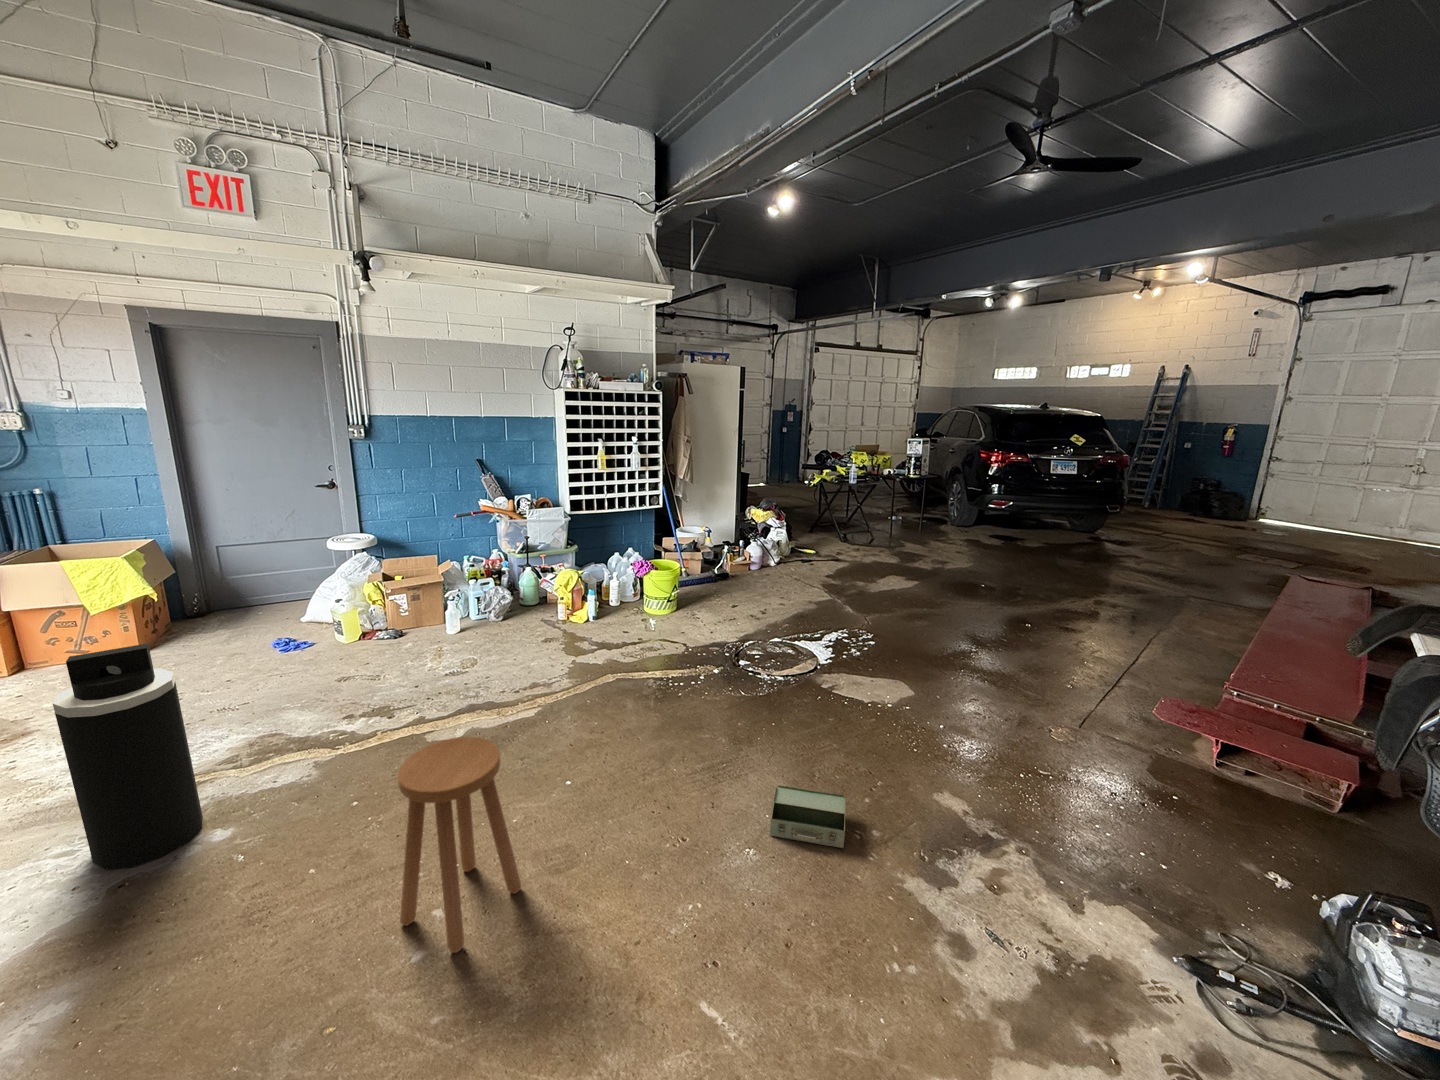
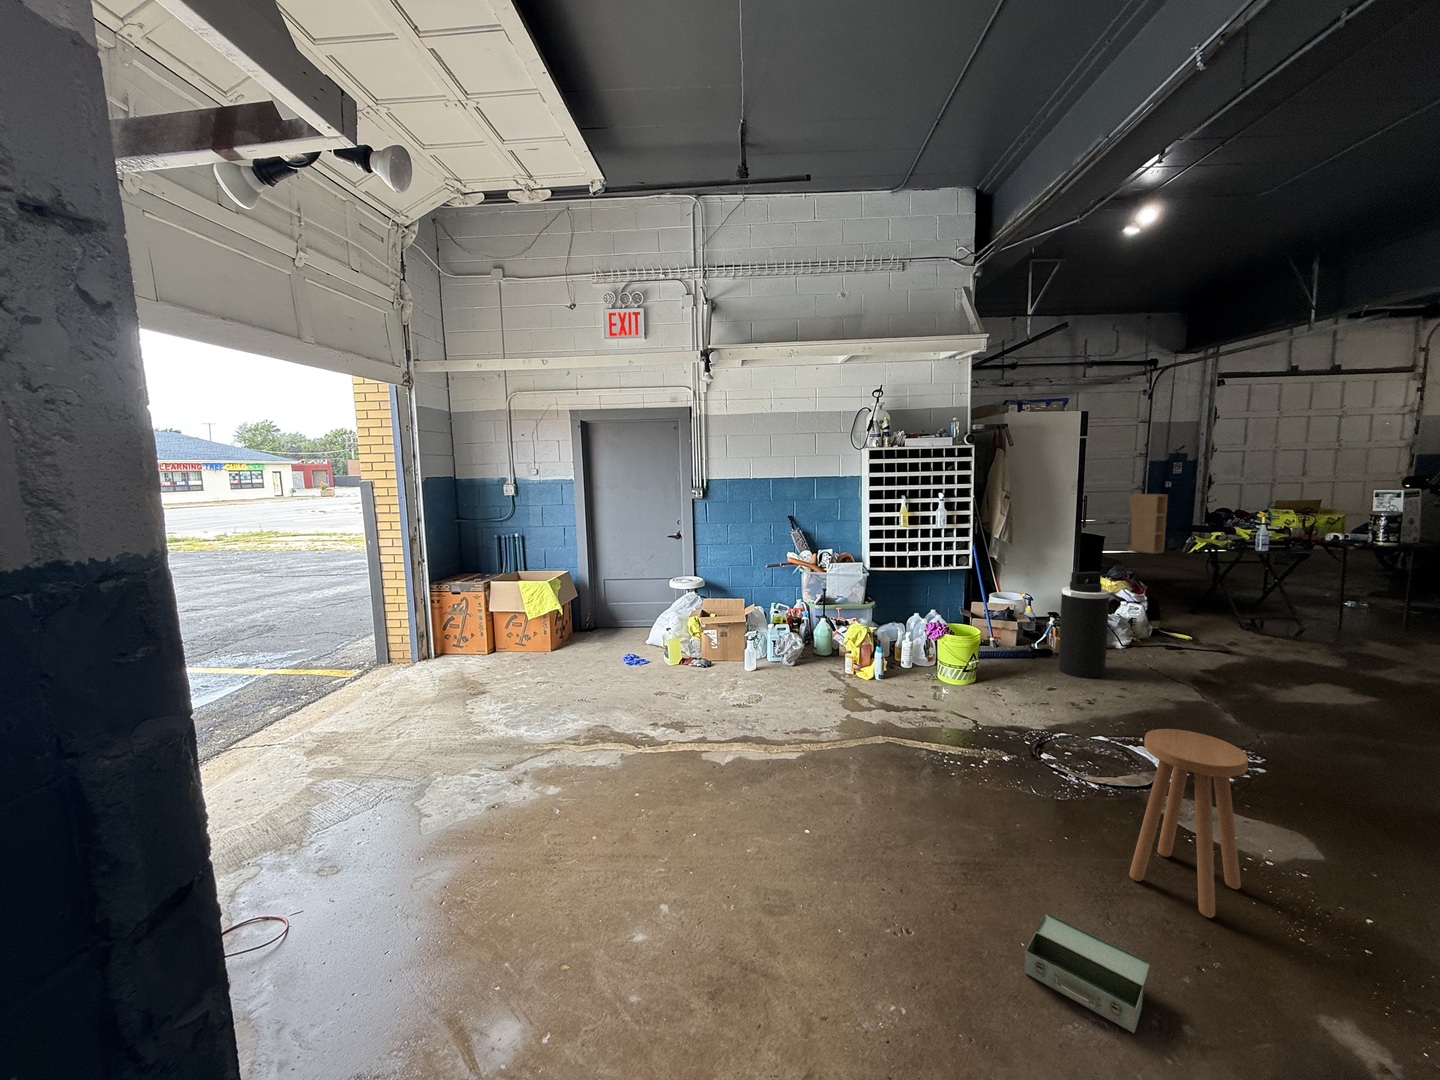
shelving unit: none [757,437,786,486] -> present [1124,494,1167,554]
trash can: present [53,643,203,870] -> present [1058,572,1110,678]
stool: present [397,737,521,953] -> present [1129,729,1248,918]

